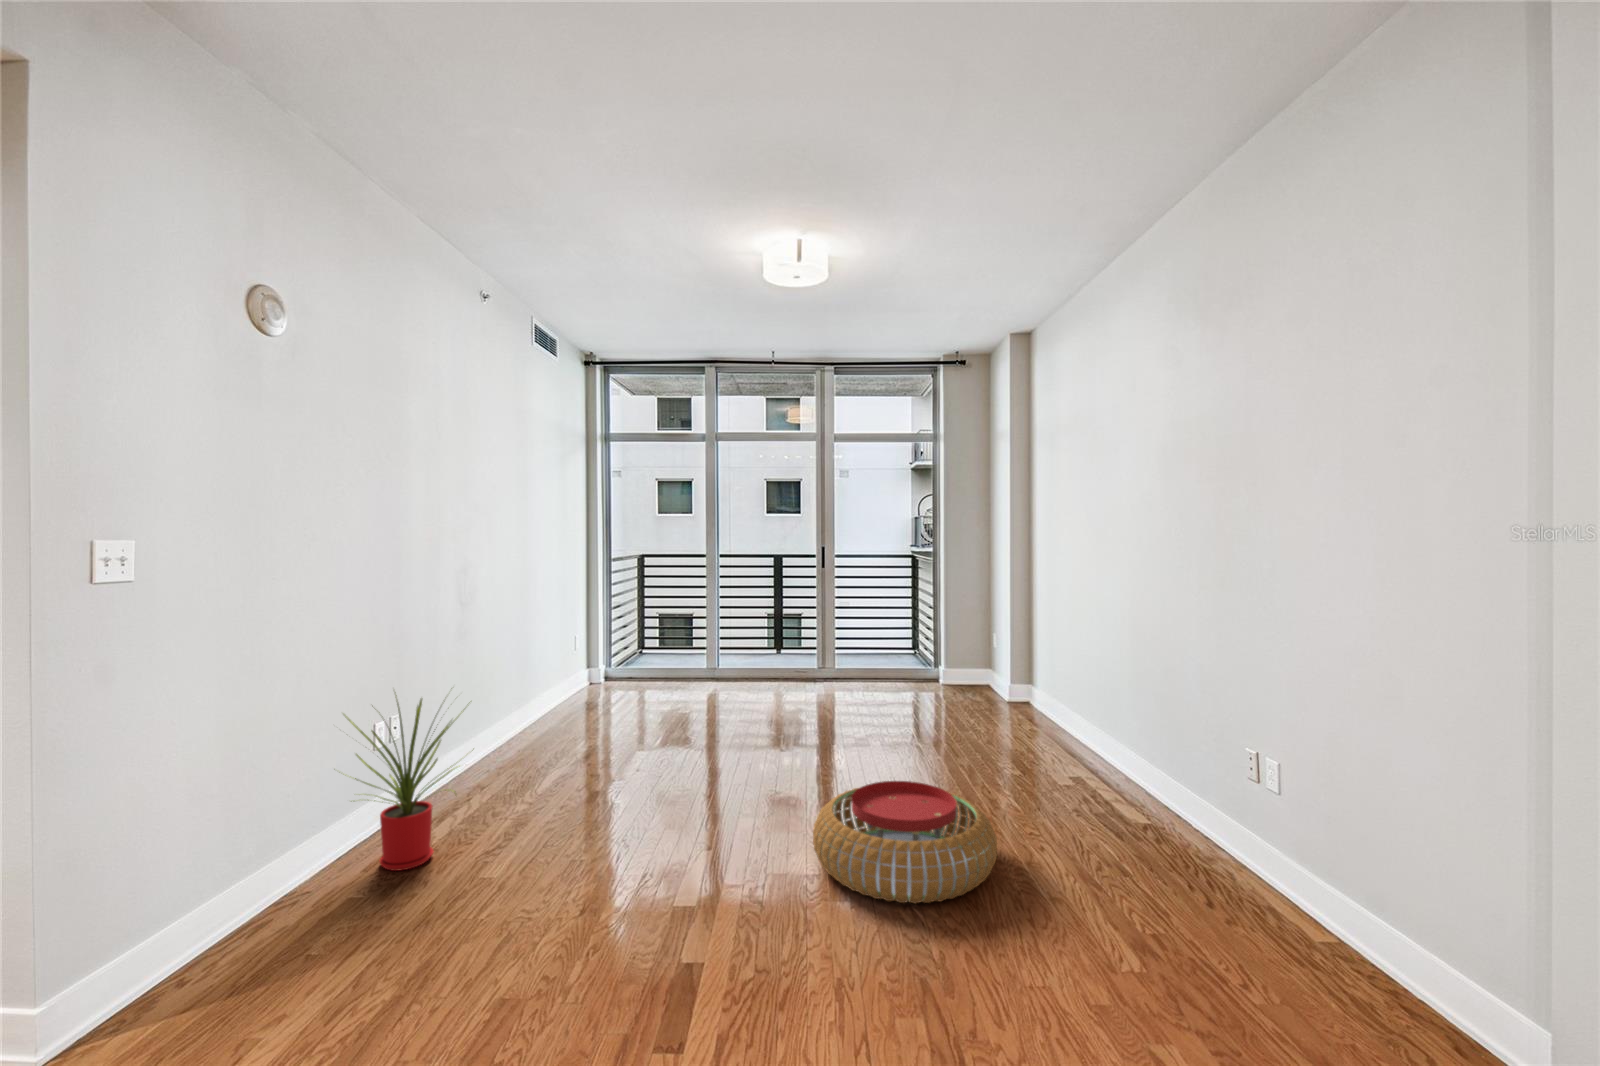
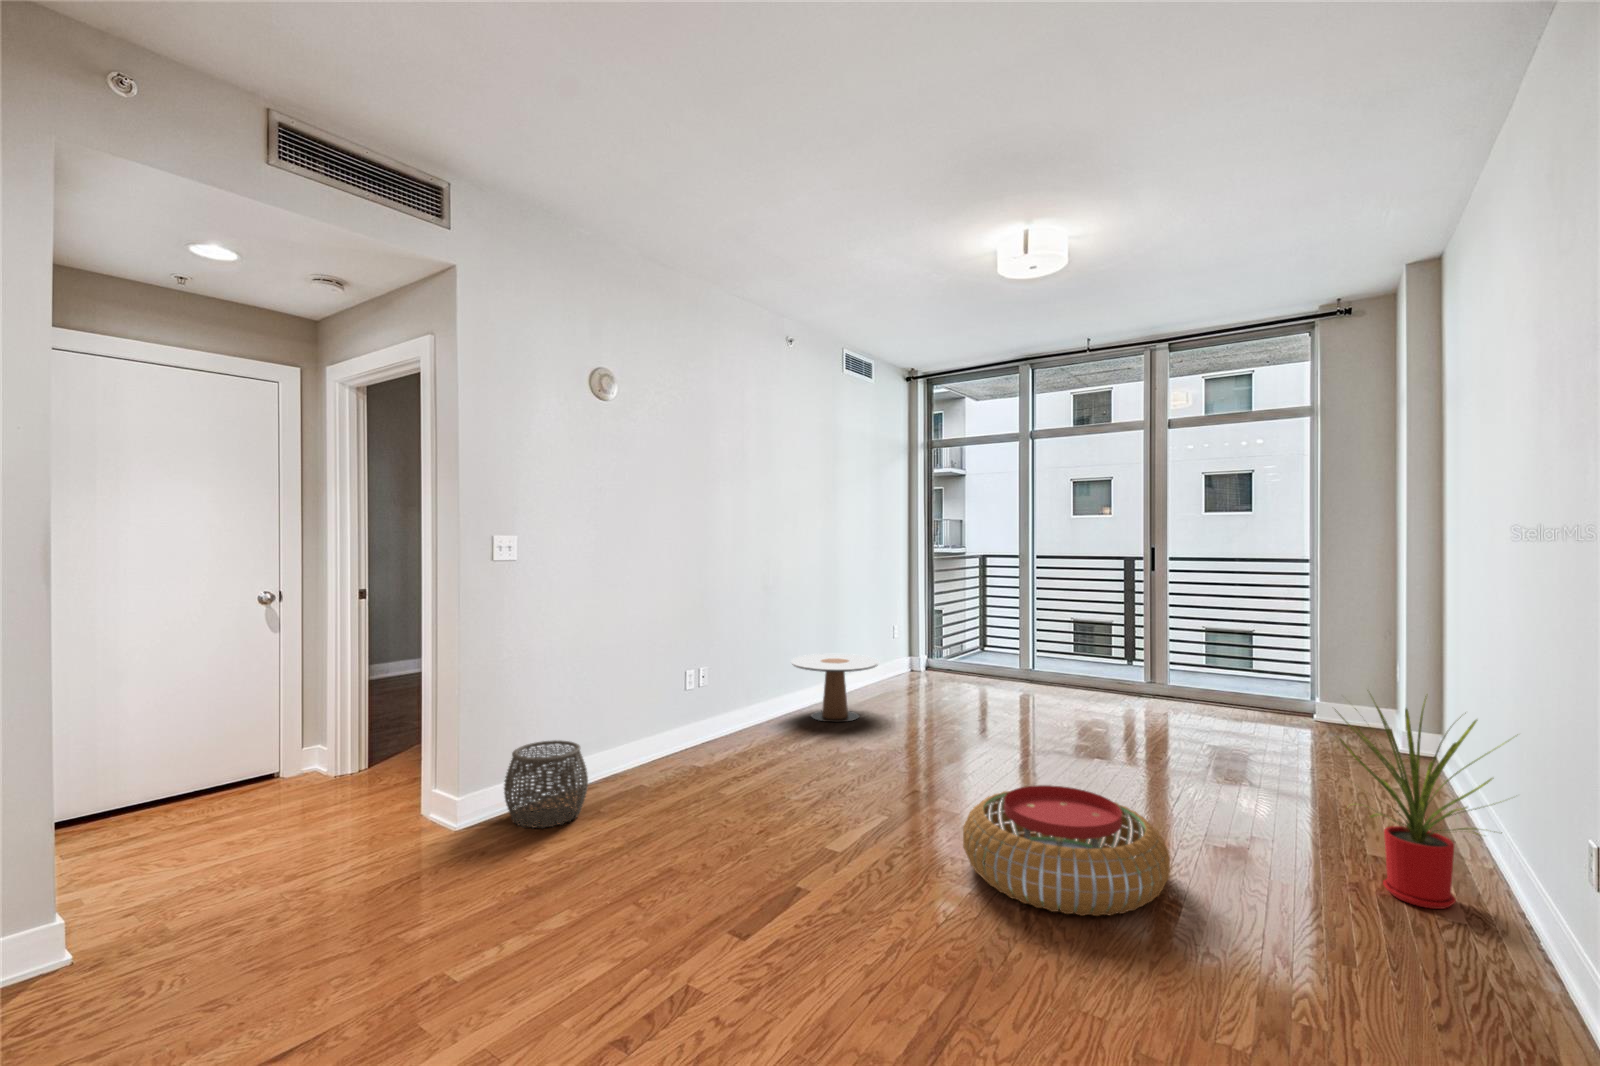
side table: none [494,673,601,755] -> present [791,654,879,722]
house plant: present [344,695,473,871] -> present [1335,696,1506,909]
woven basket: none [157,858,312,1013] -> present [504,740,588,828]

